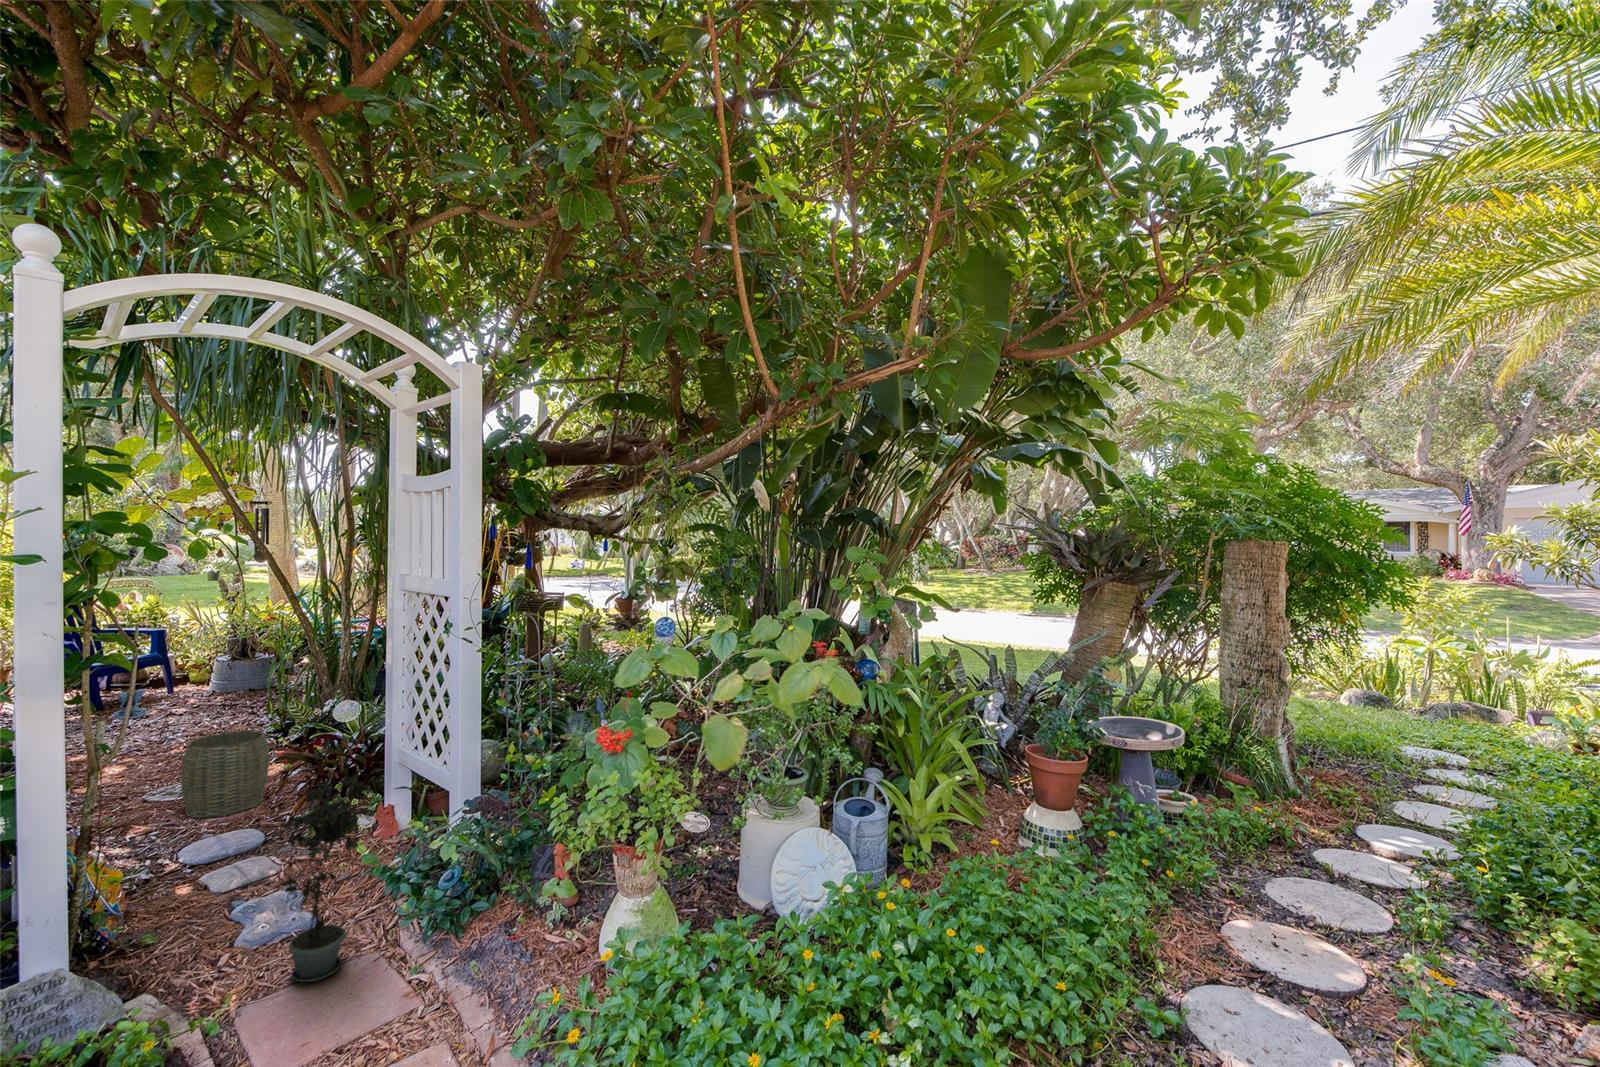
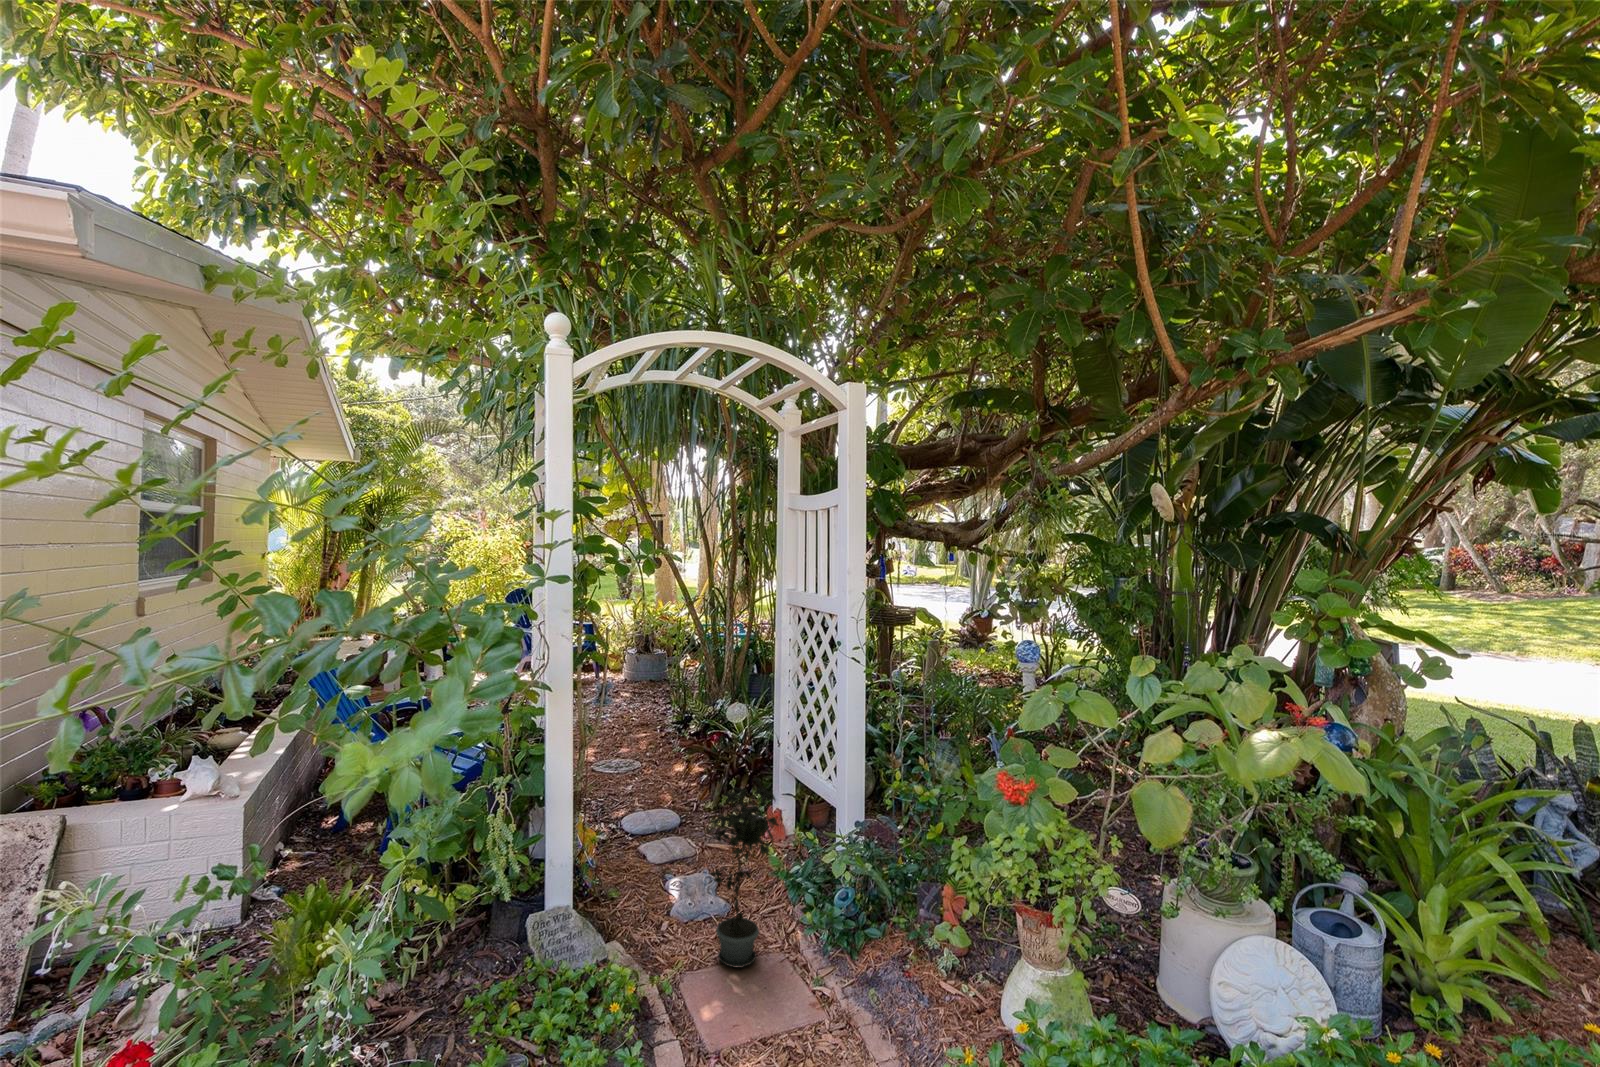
woven basket: present [181,730,269,818] -> none [618,720,678,795]

